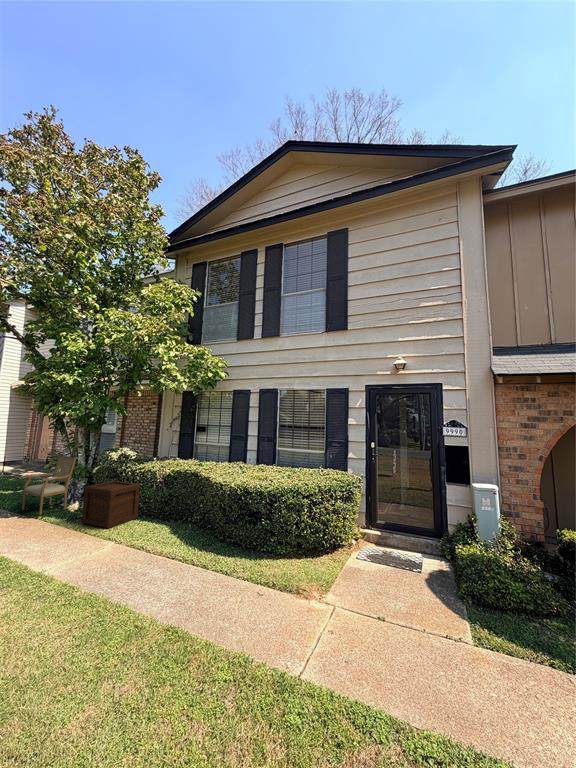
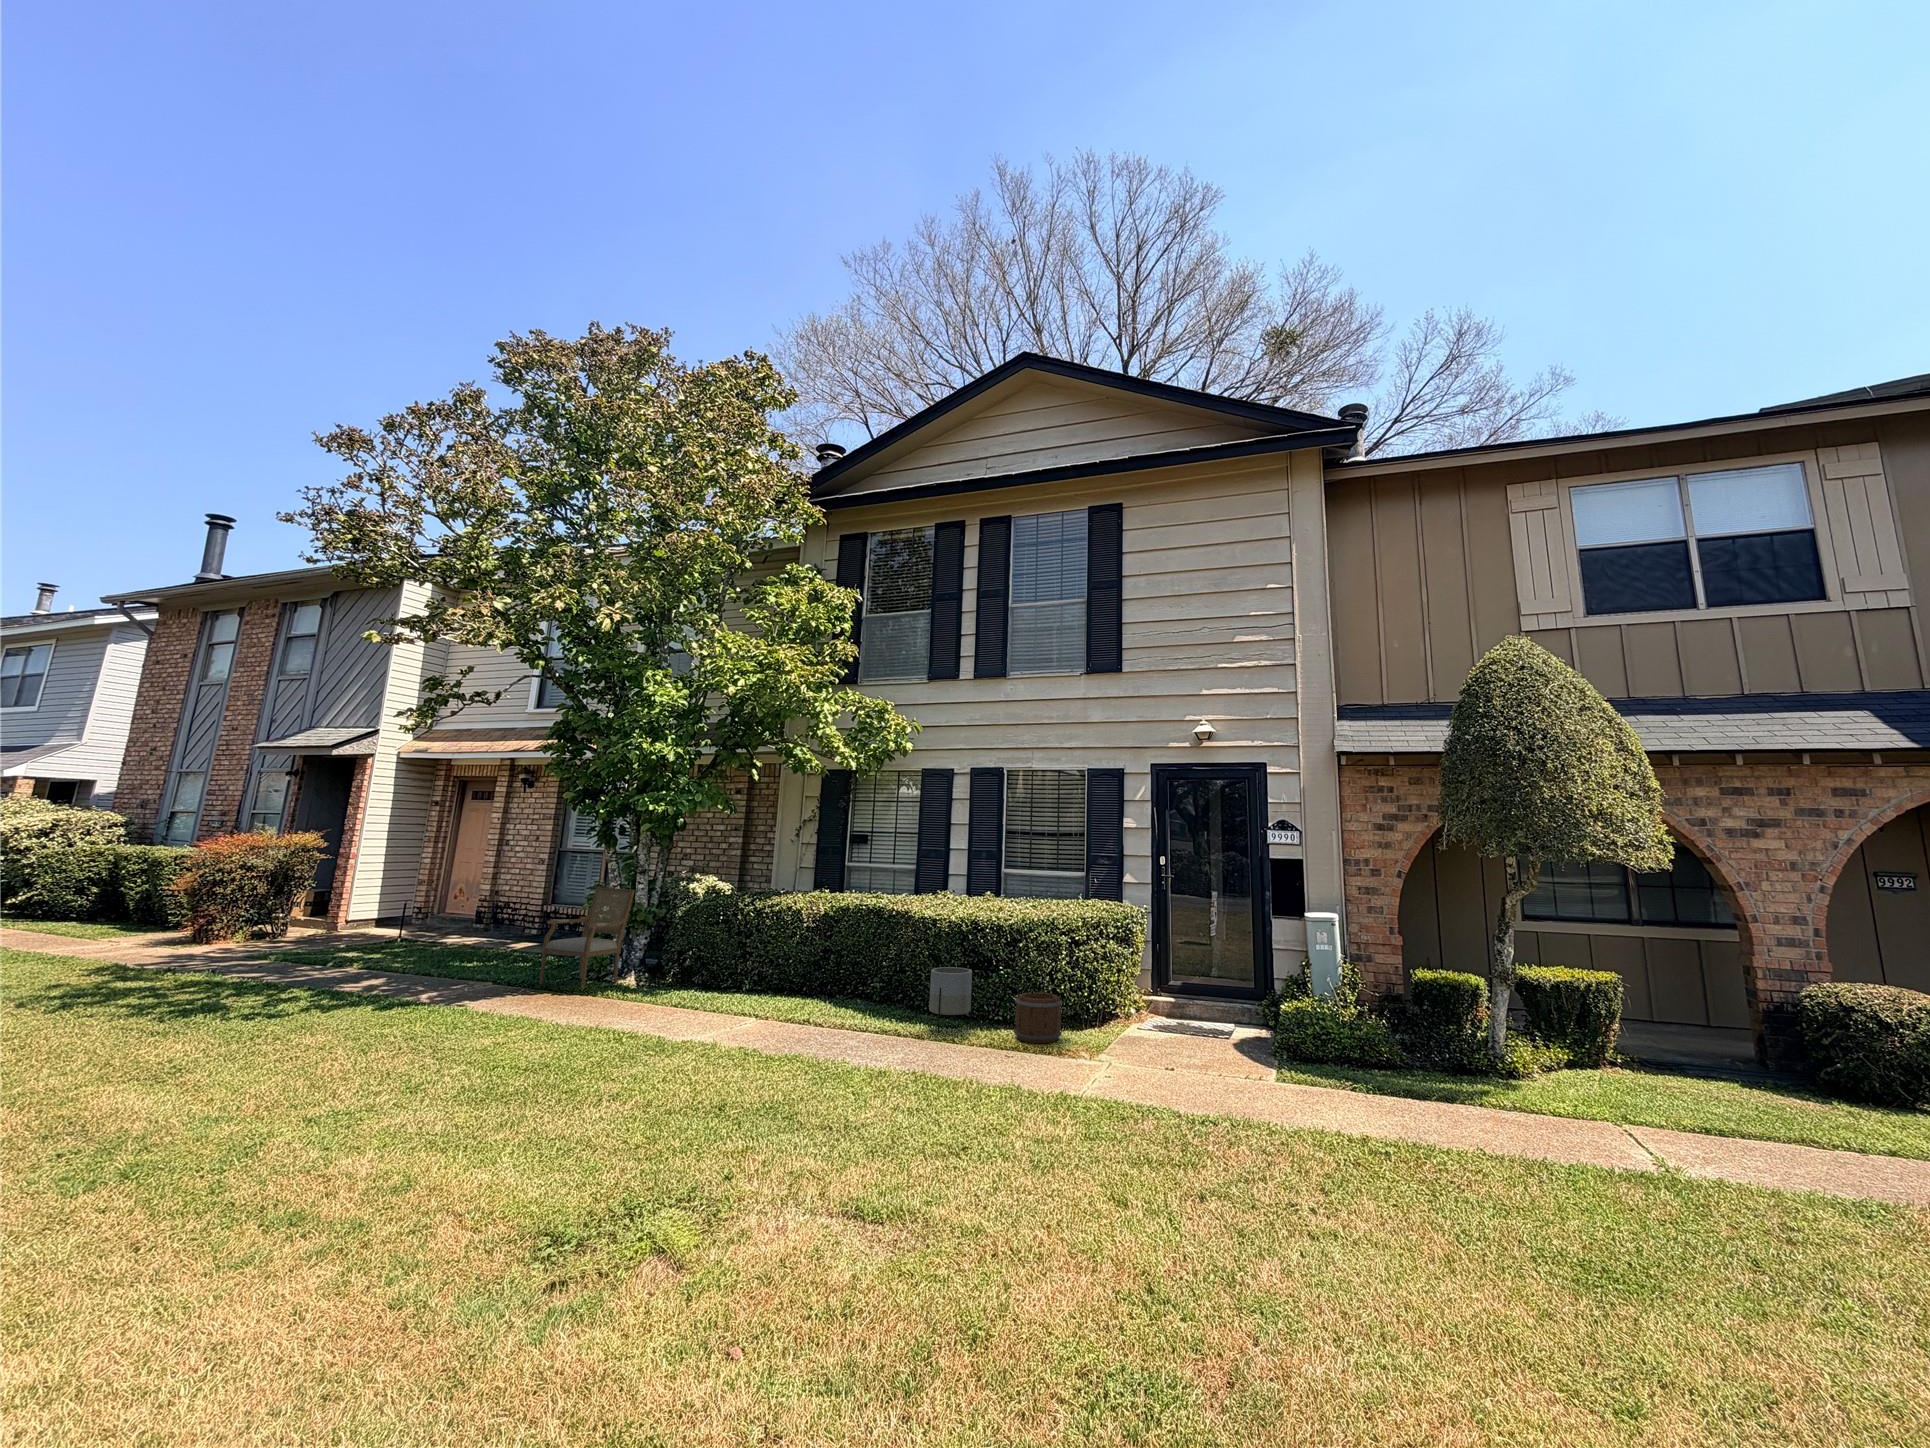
wooden crate: present [82,481,140,528] -> none [670,929,765,1004]
planter: none [218,515,247,562] -> present [929,967,973,1033]
bucket: none [271,536,303,575] -> present [1014,992,1062,1043]

